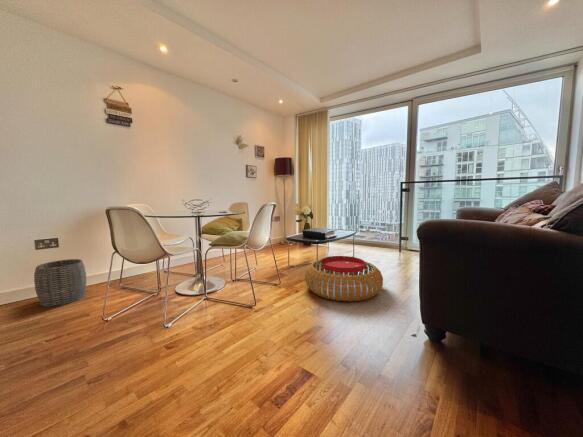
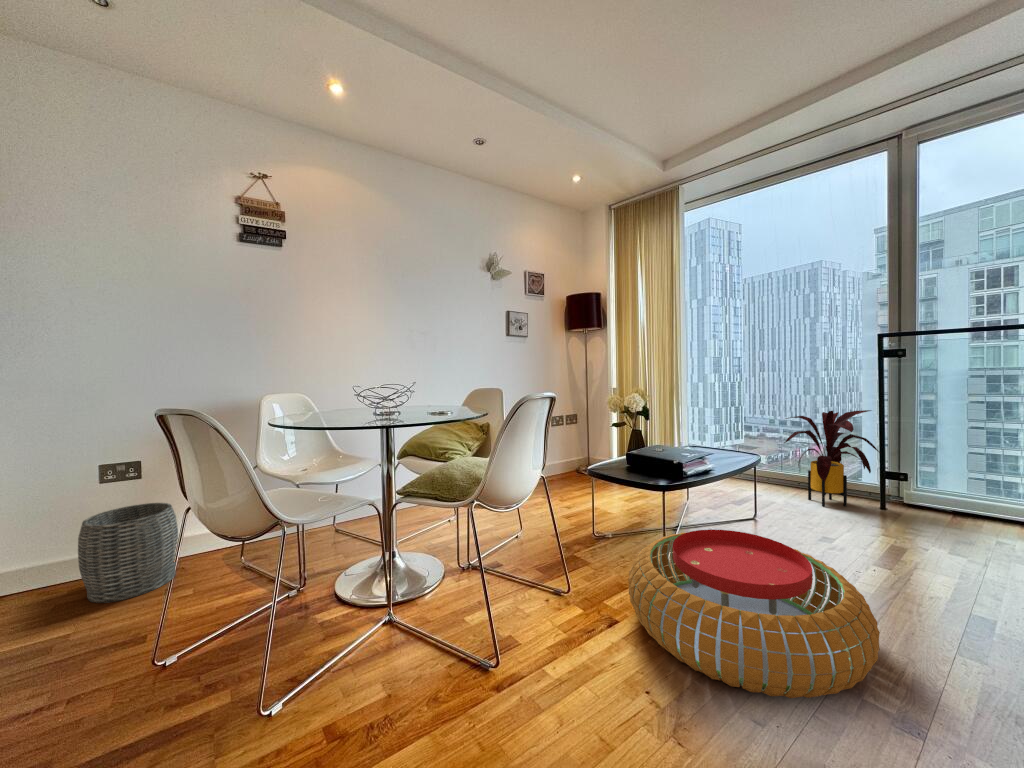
house plant: none [366,213,401,253] -> present [784,410,880,506]

